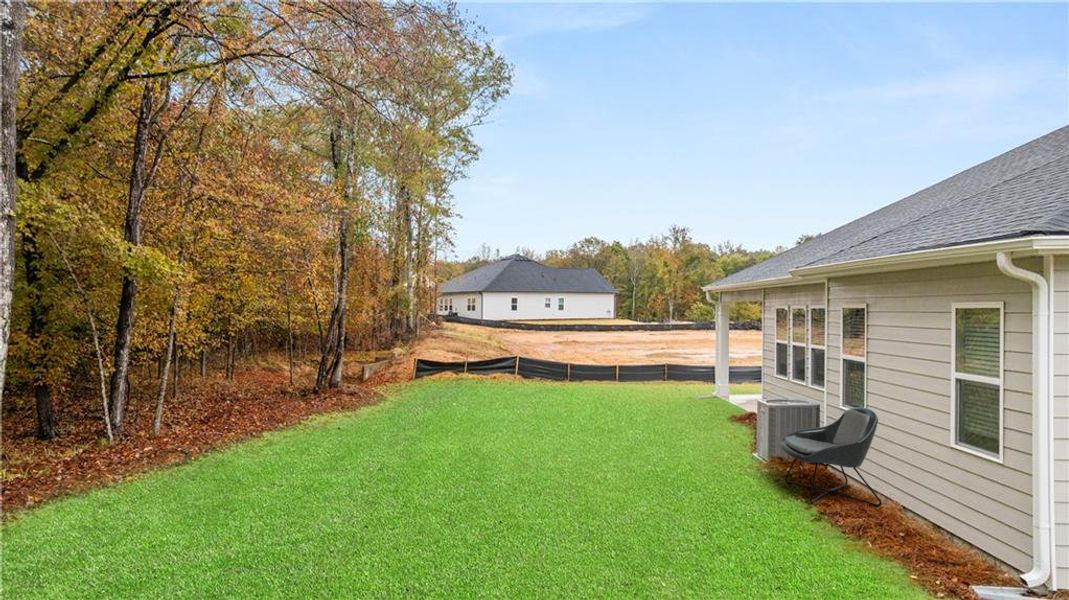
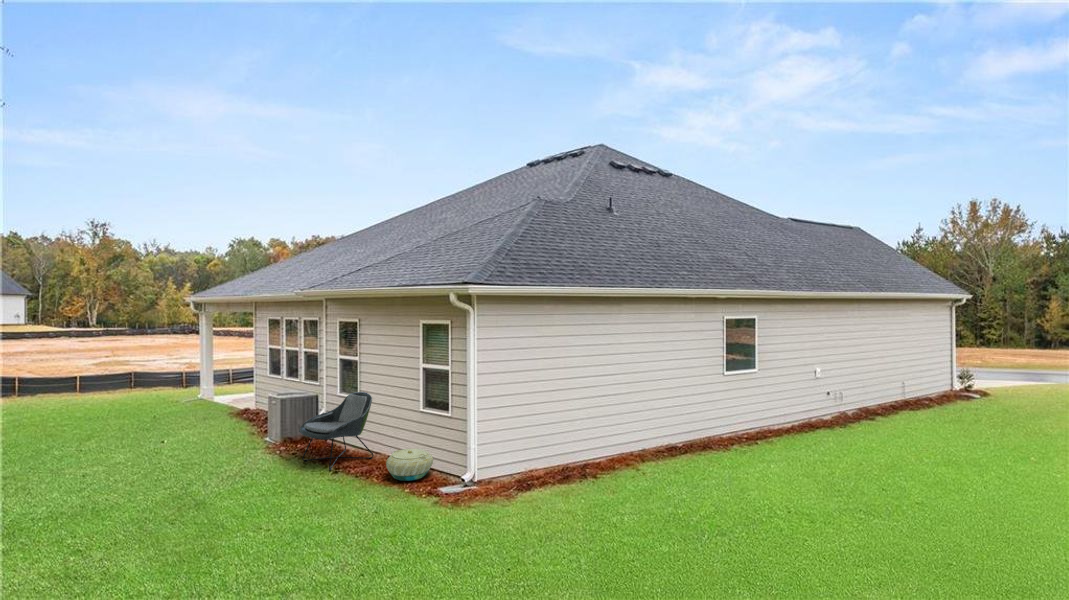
basket: none [883,505,973,561] -> present [386,449,433,481]

